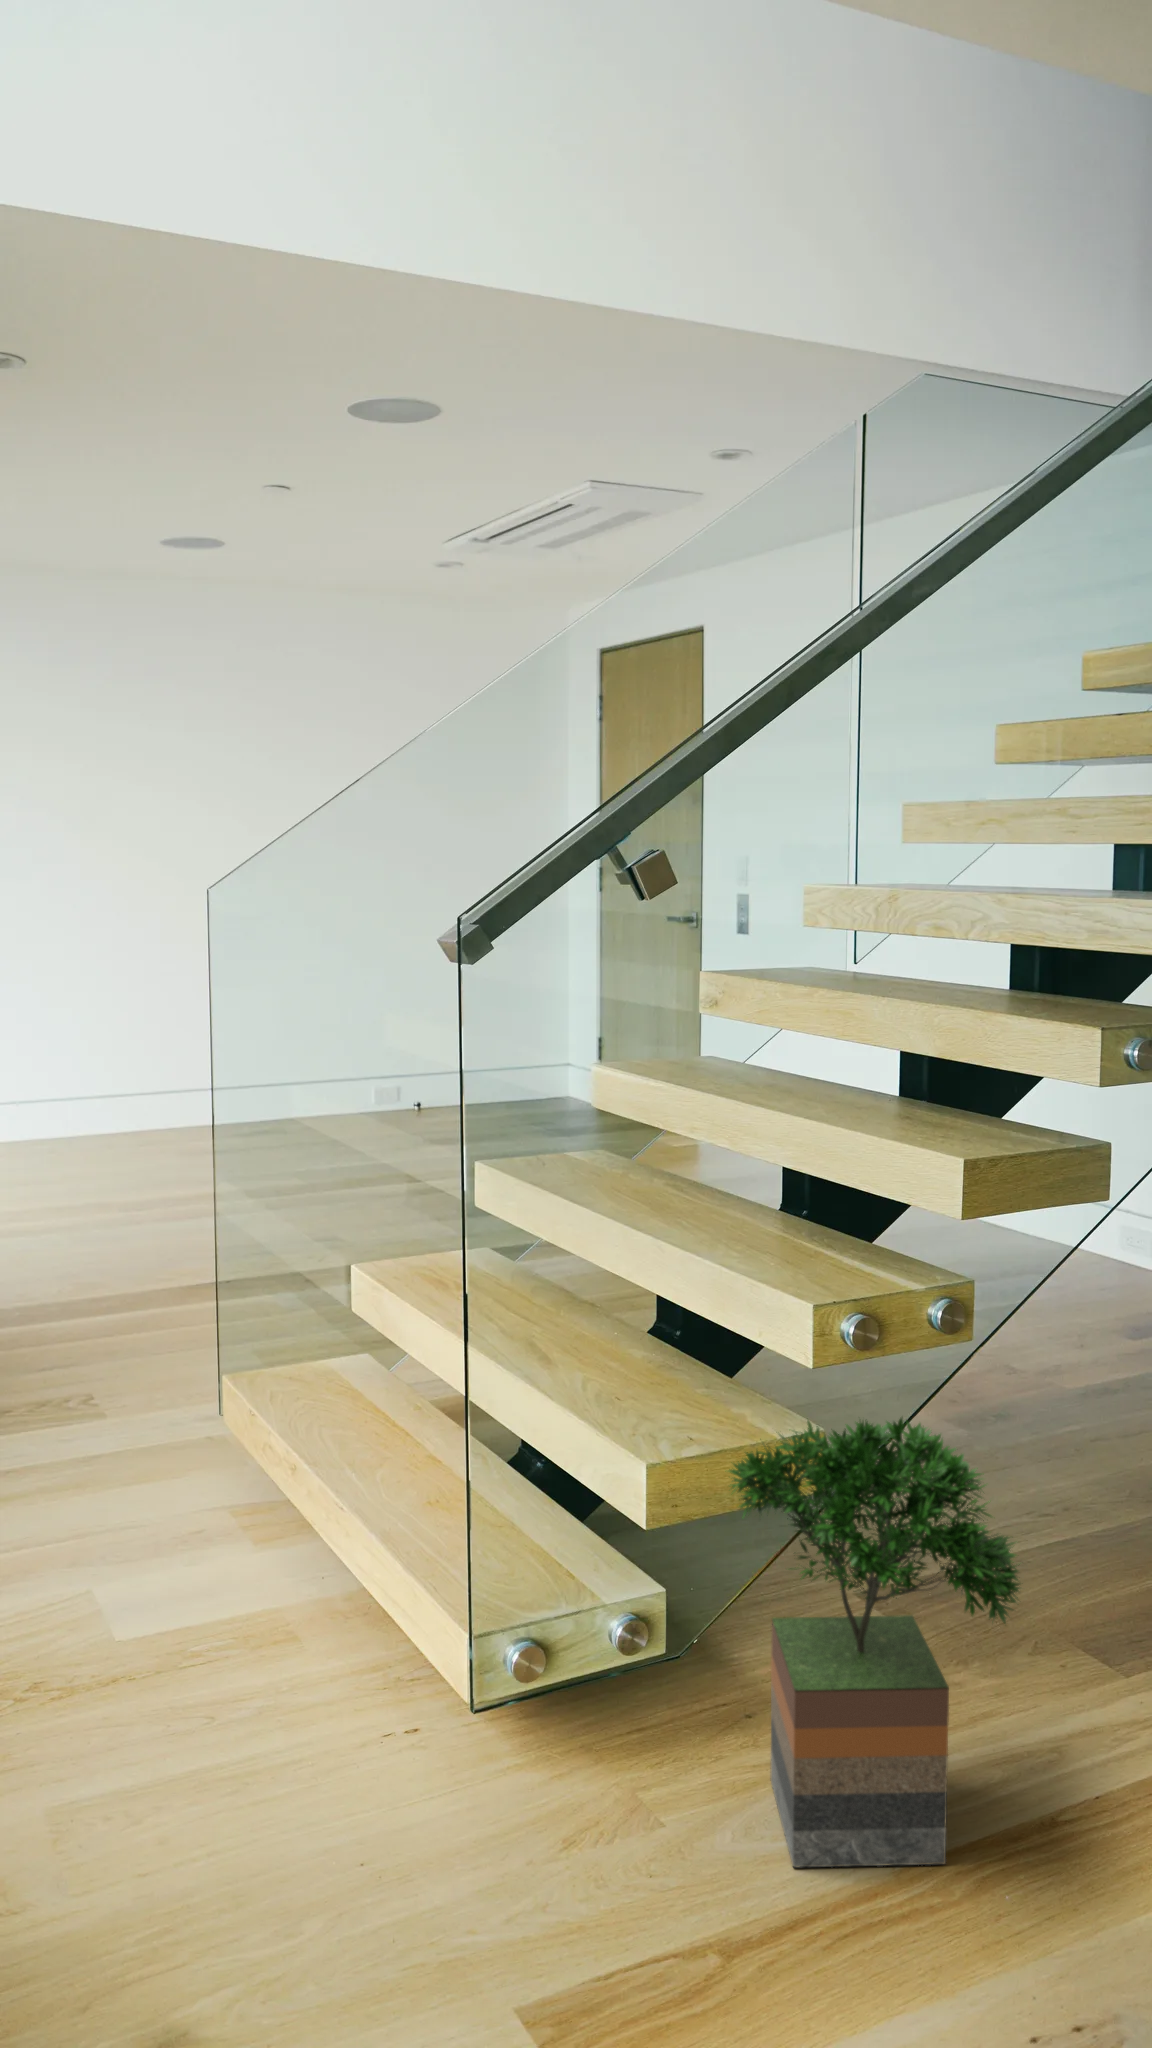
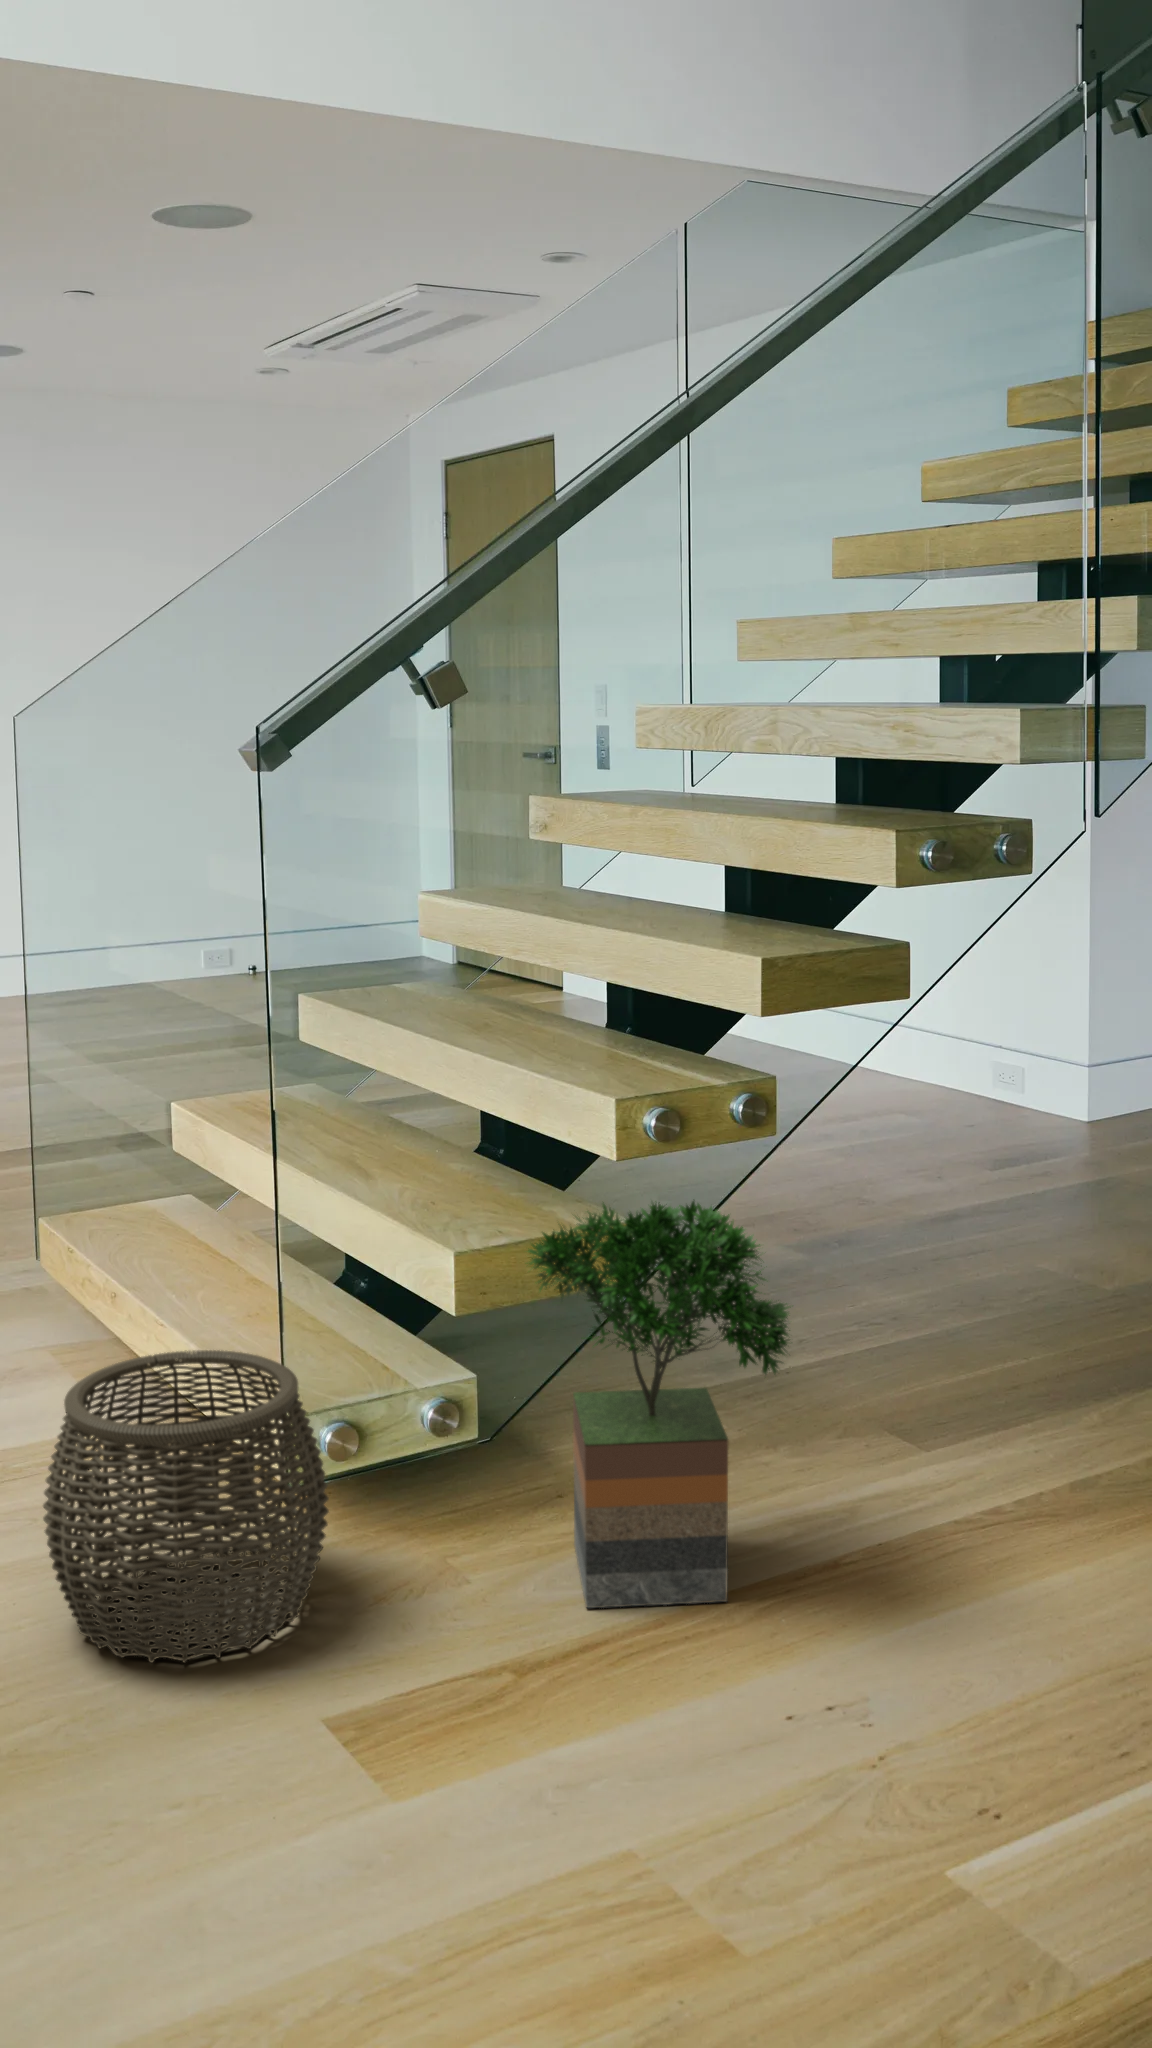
woven basket: none [221,1566,519,1928] -> present [43,1350,329,1663]

